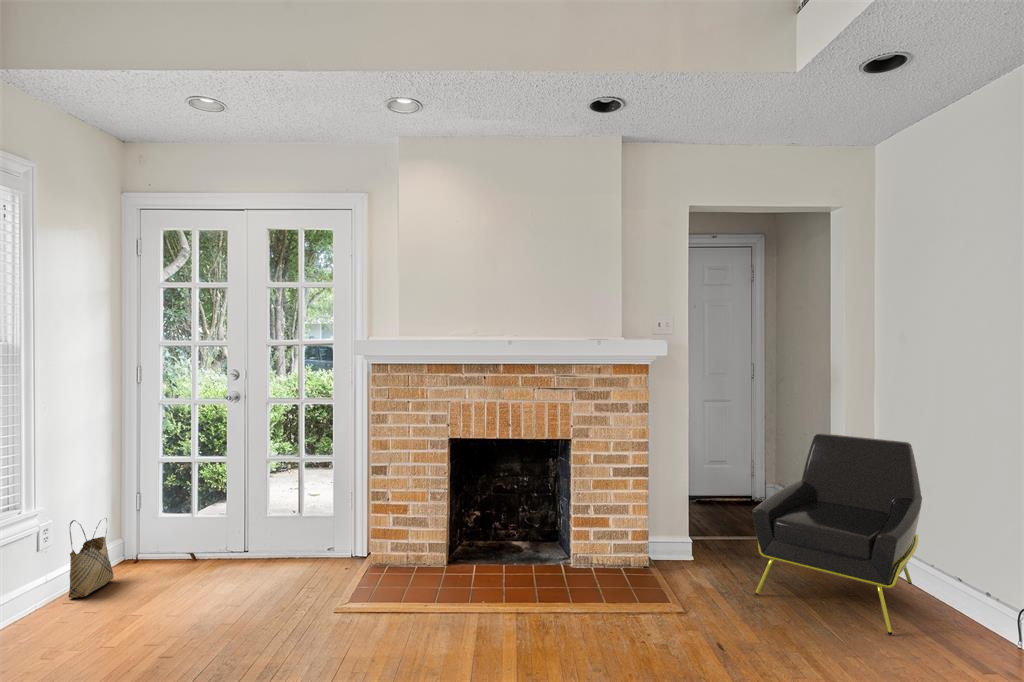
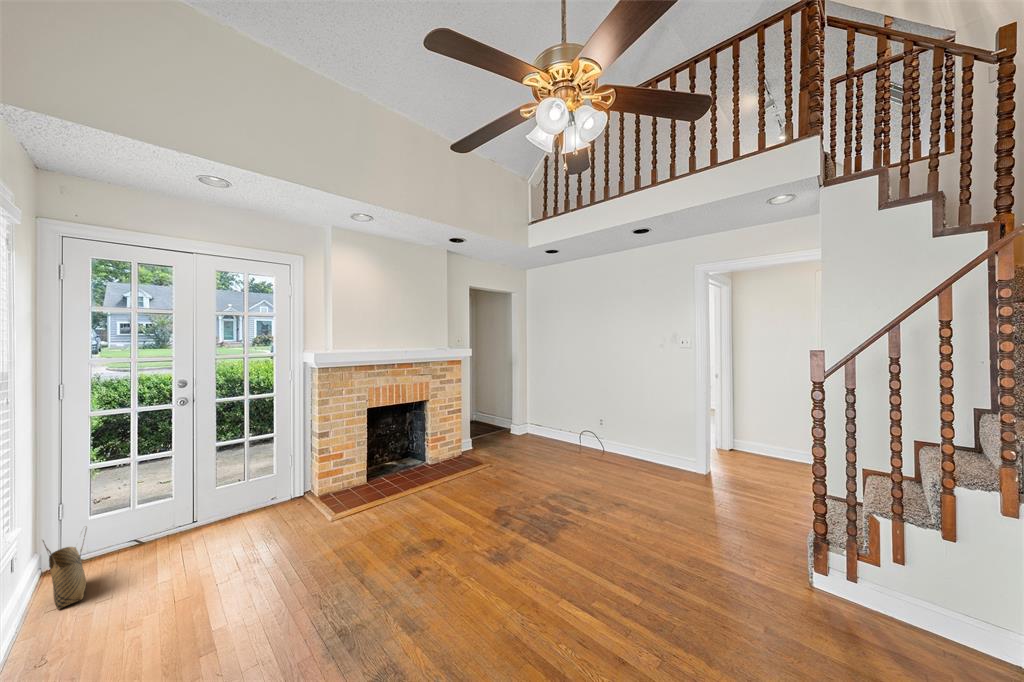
armchair: present [752,433,922,635] -> none [506,384,560,454]

